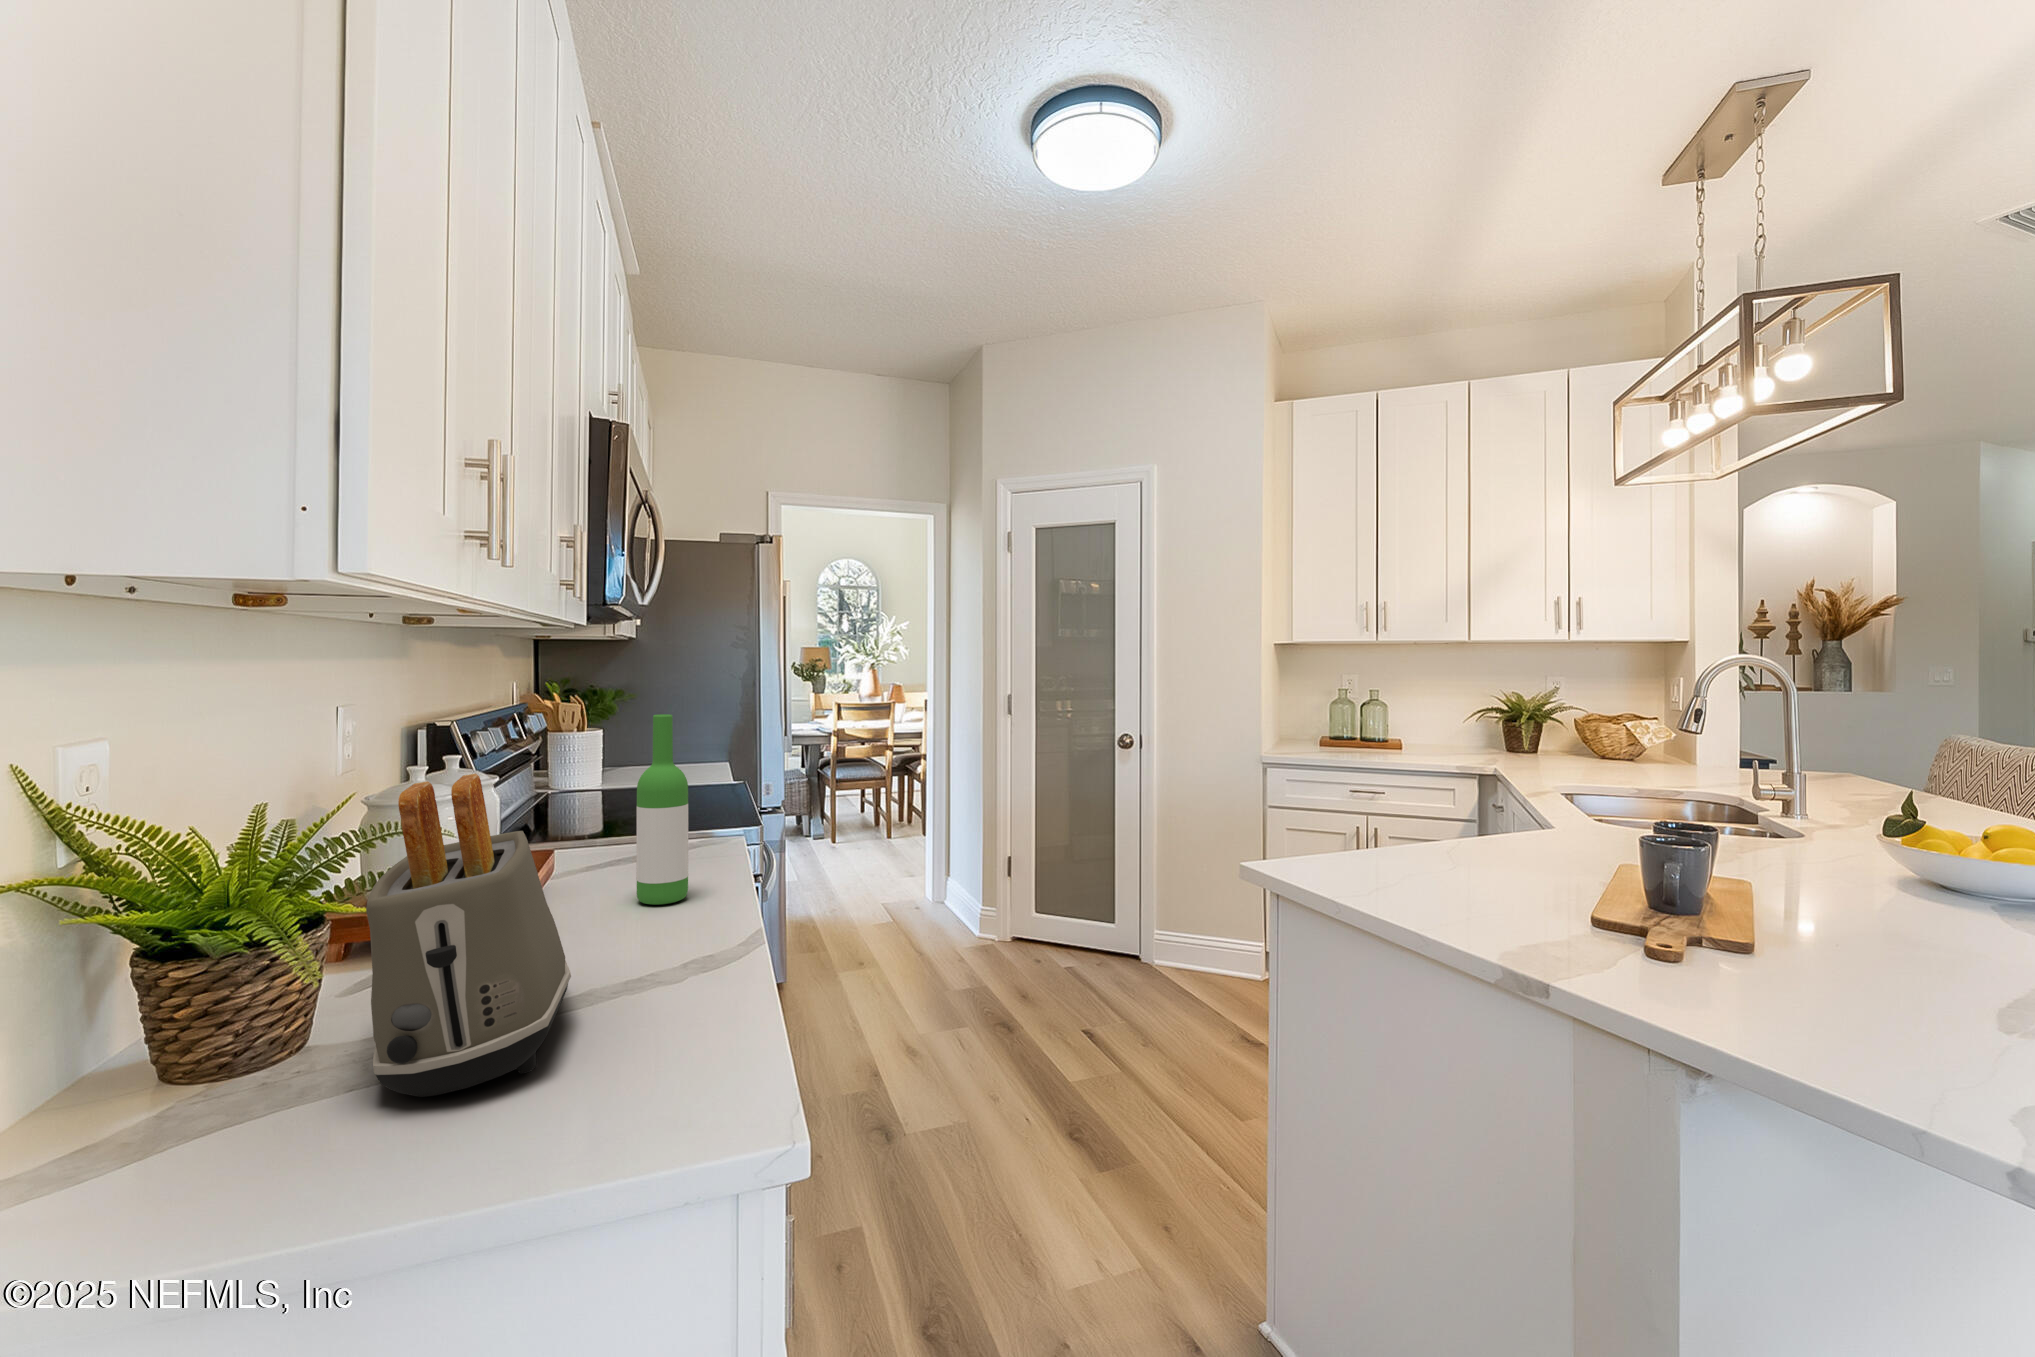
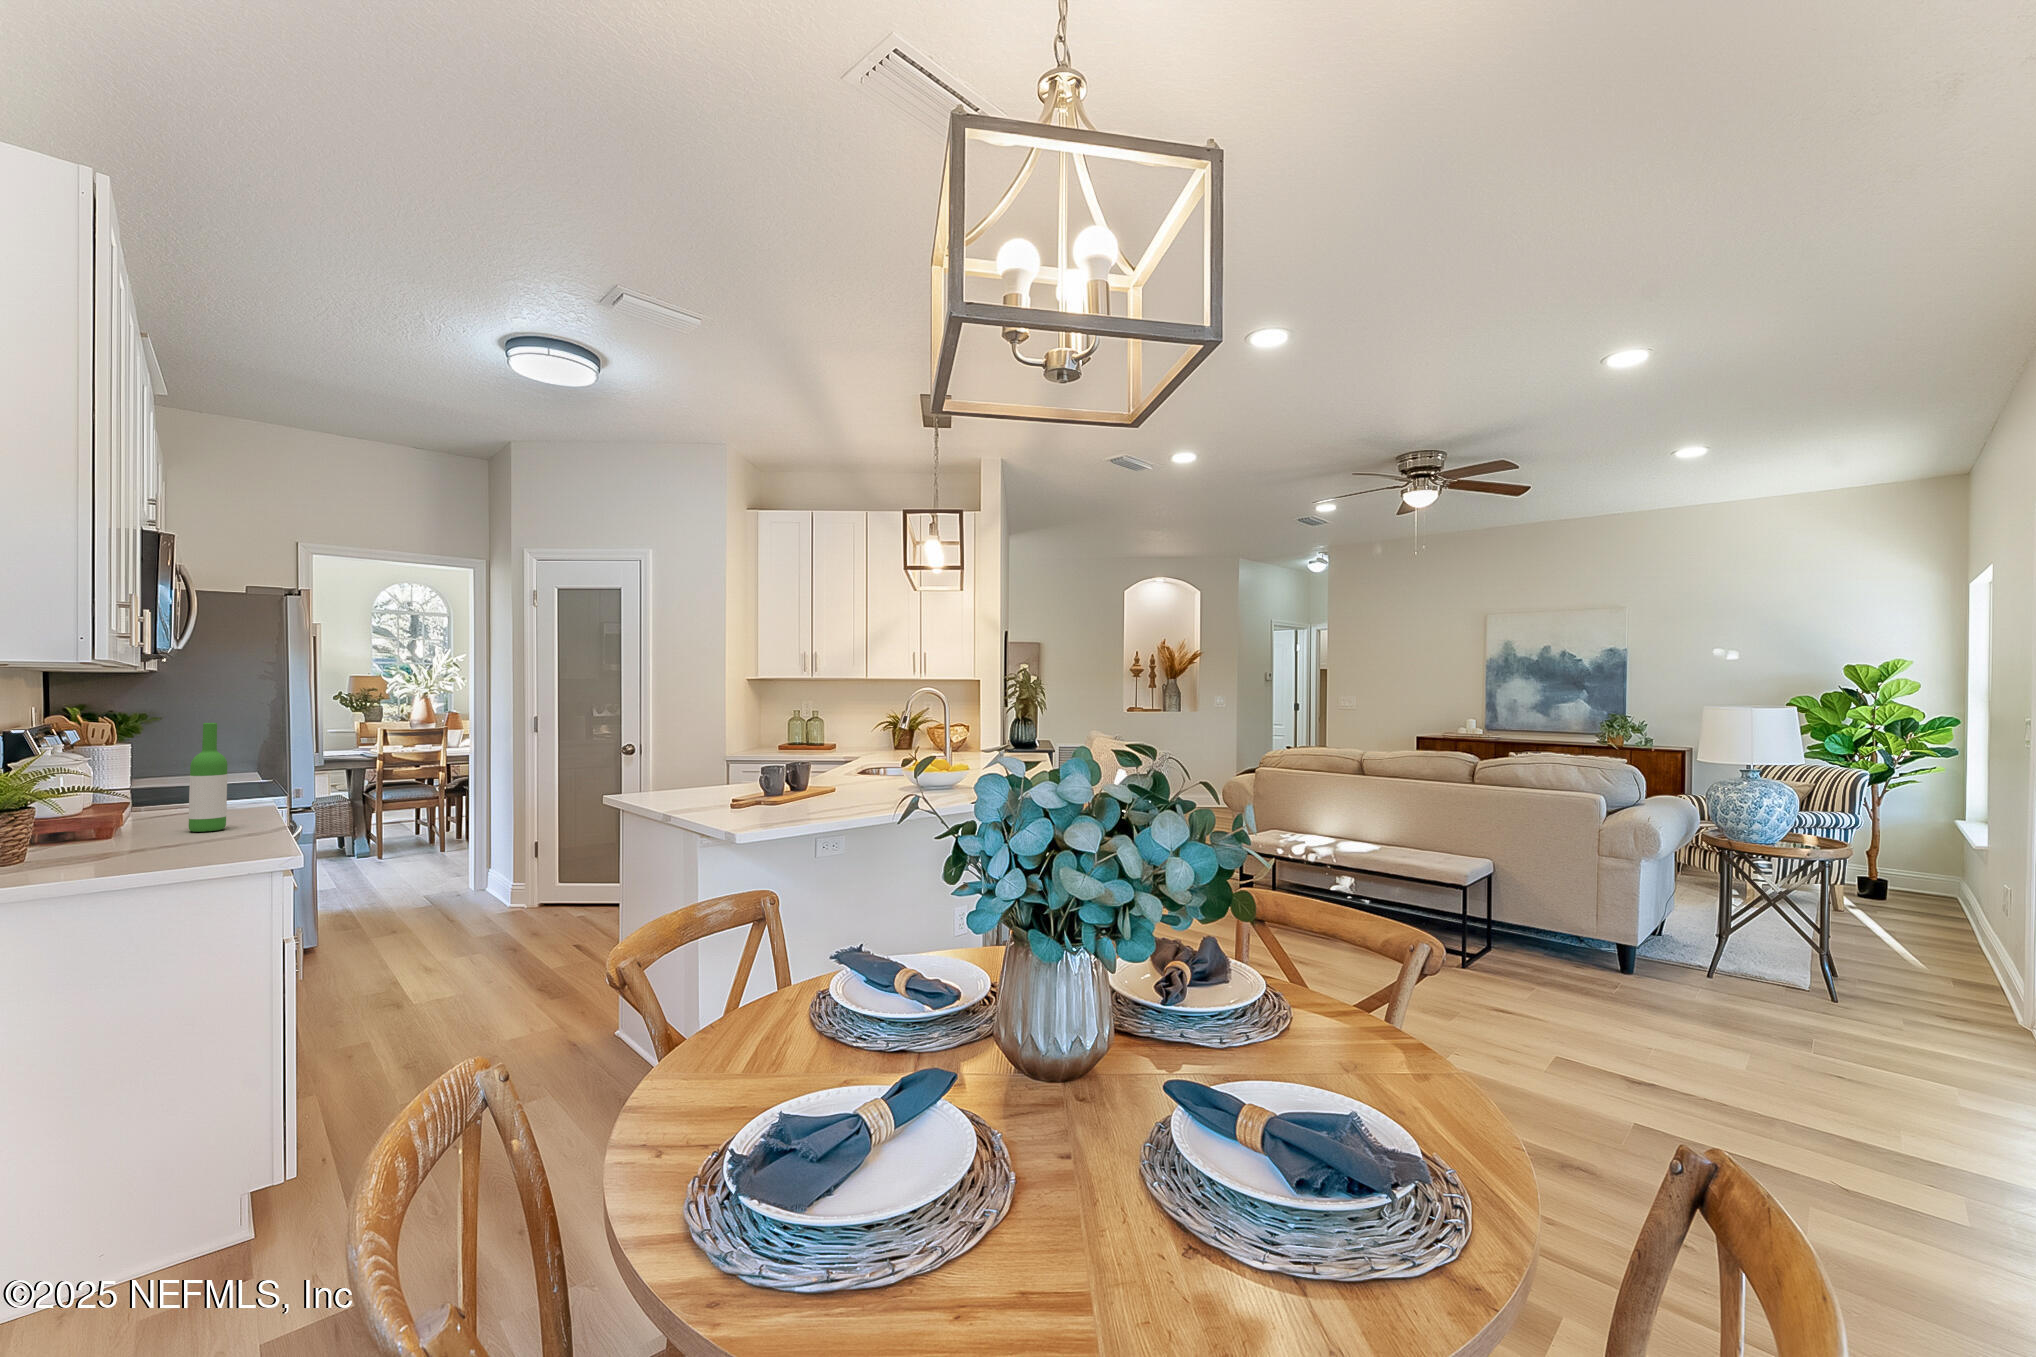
toaster: present [366,773,571,1097] -> none [59,745,165,873]

